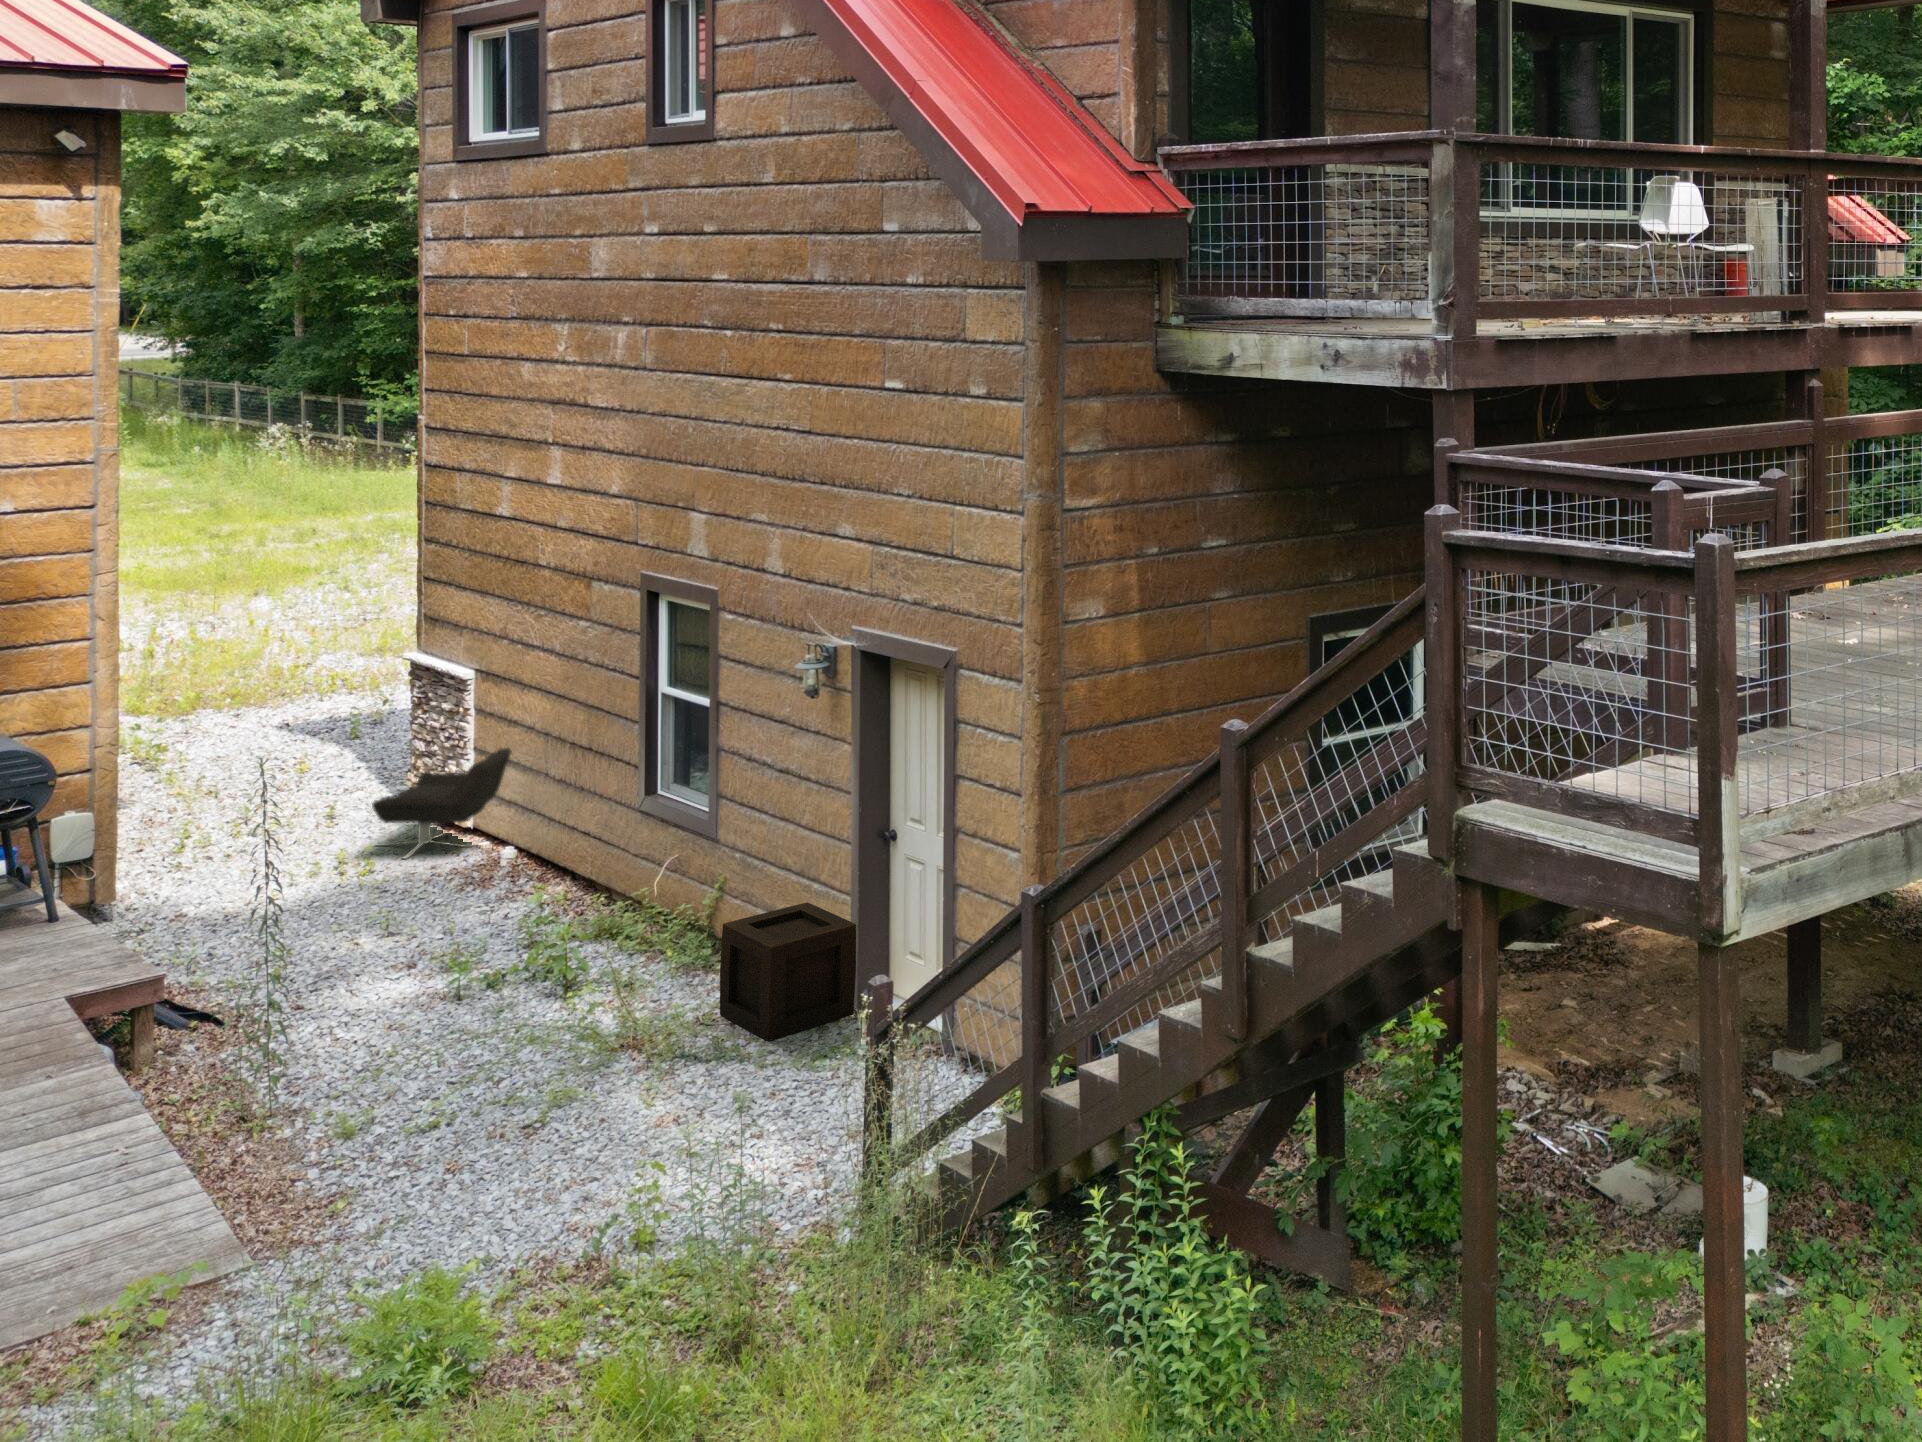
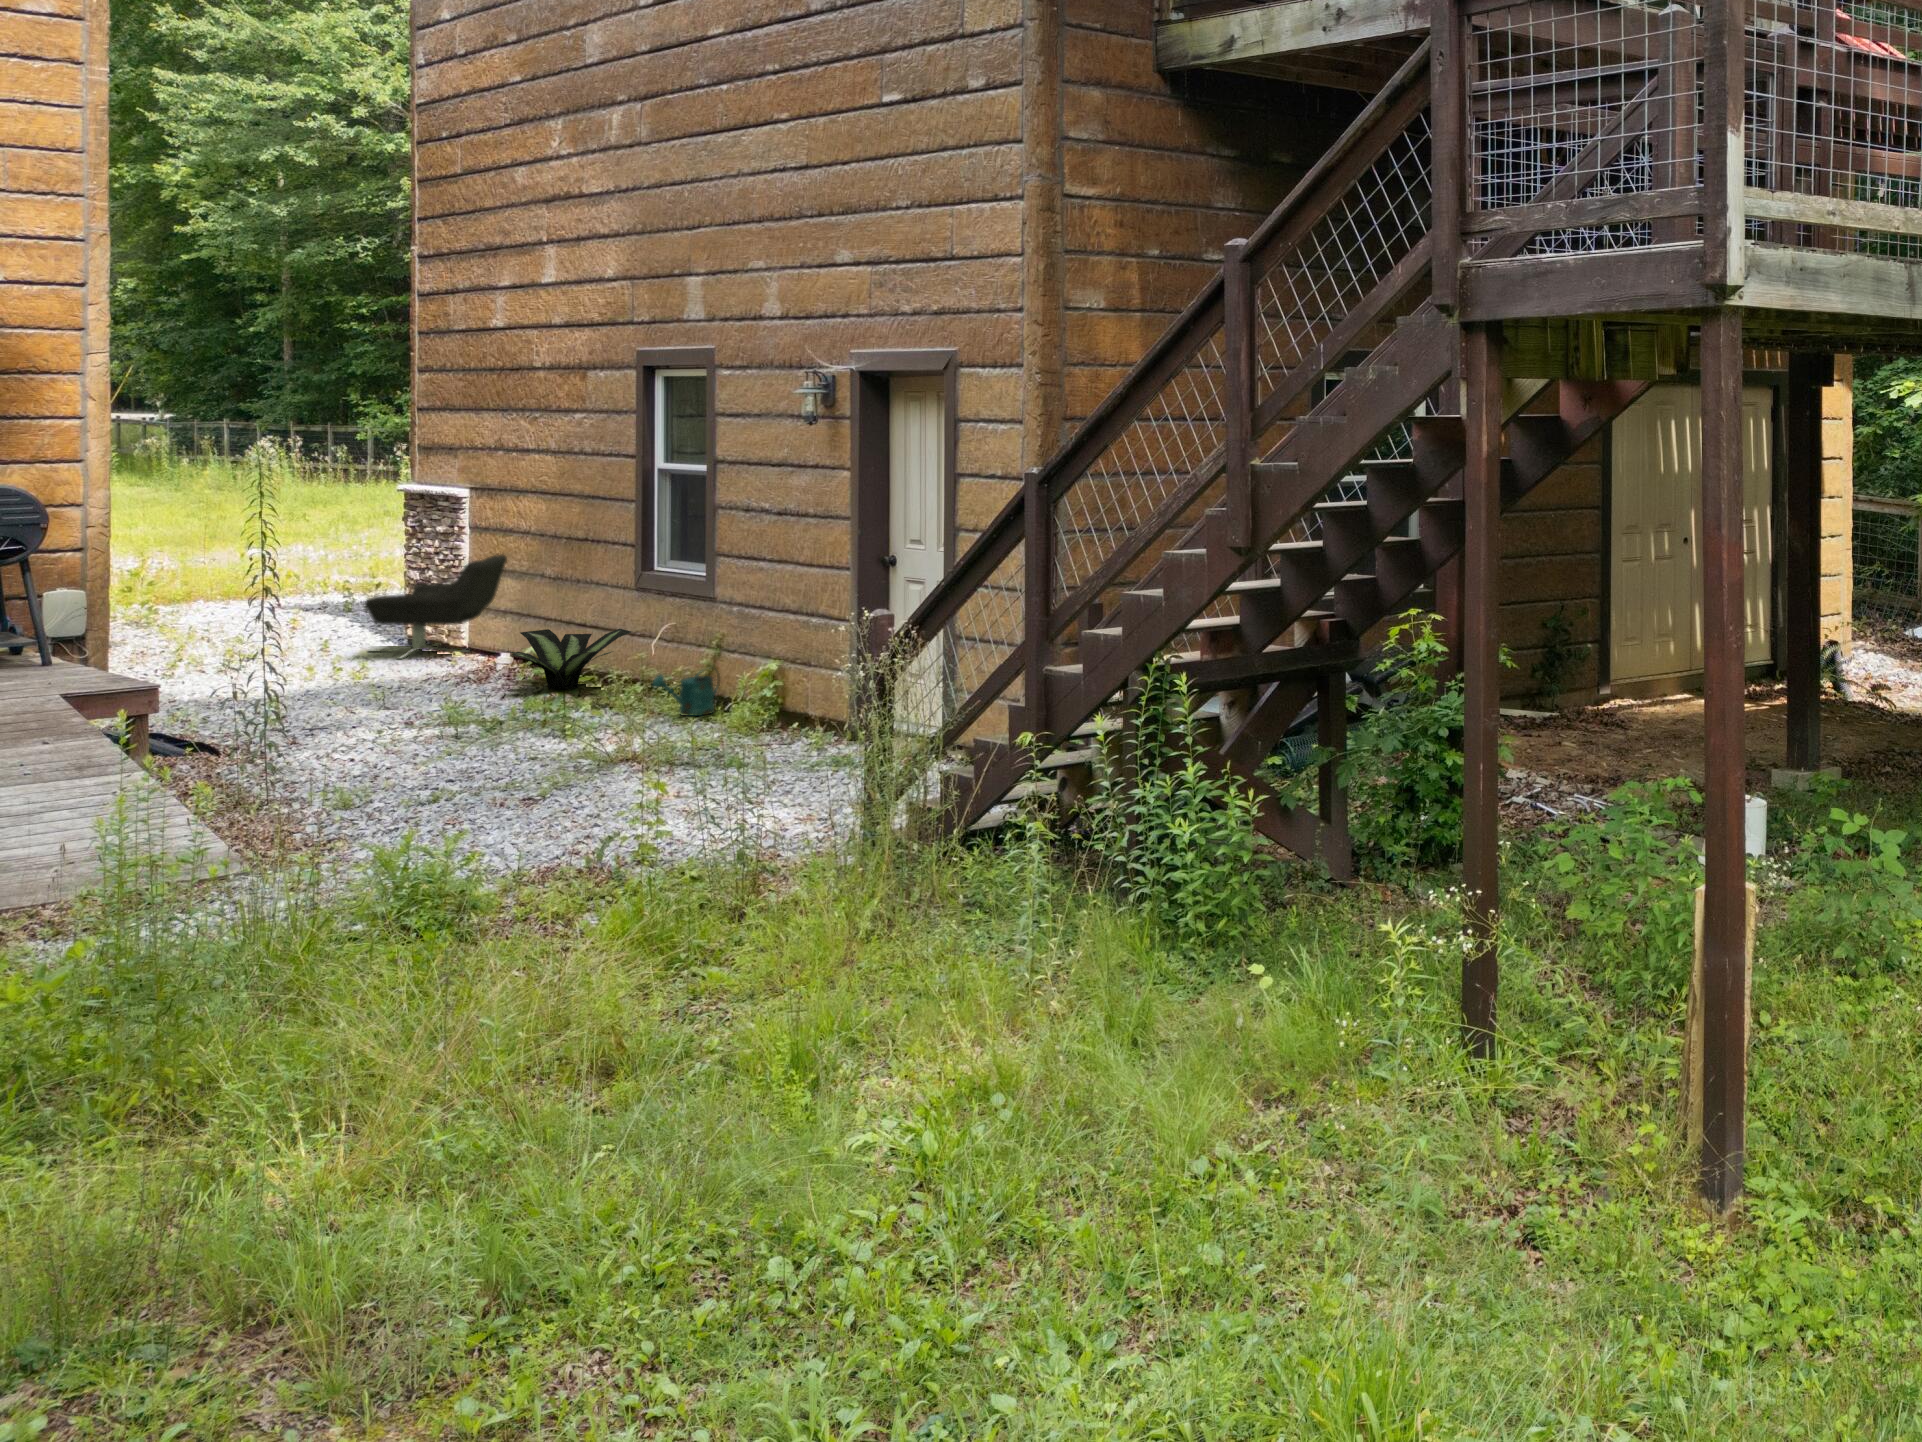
potted plant: none [507,844,634,913] -> present [507,629,632,690]
wooden crate: present [720,902,856,1041] -> none [723,644,863,765]
watering can: none [652,907,718,959] -> present [652,671,720,716]

